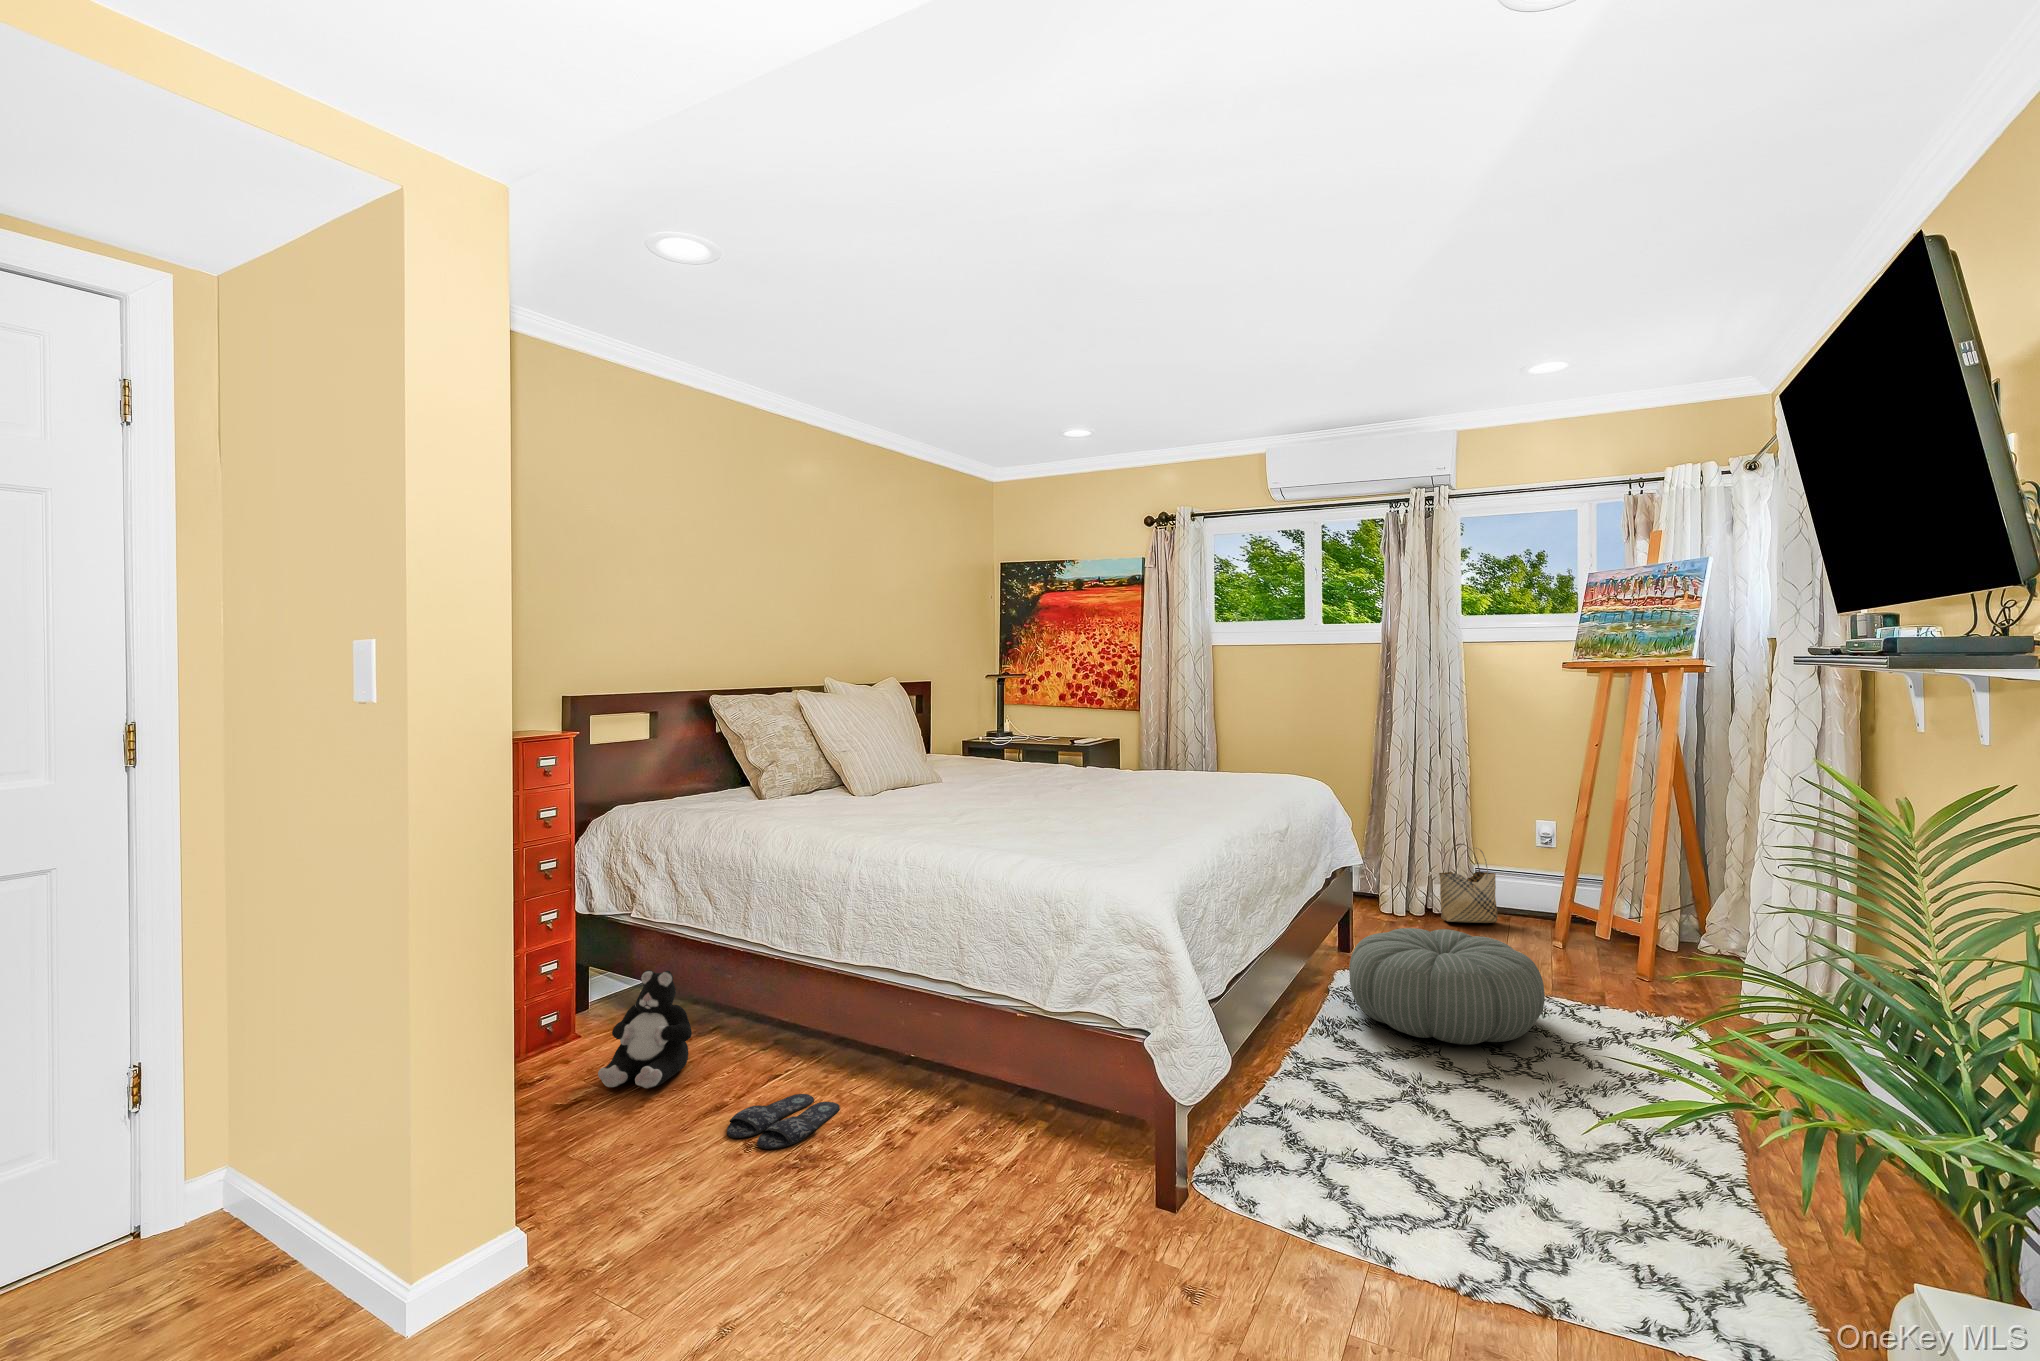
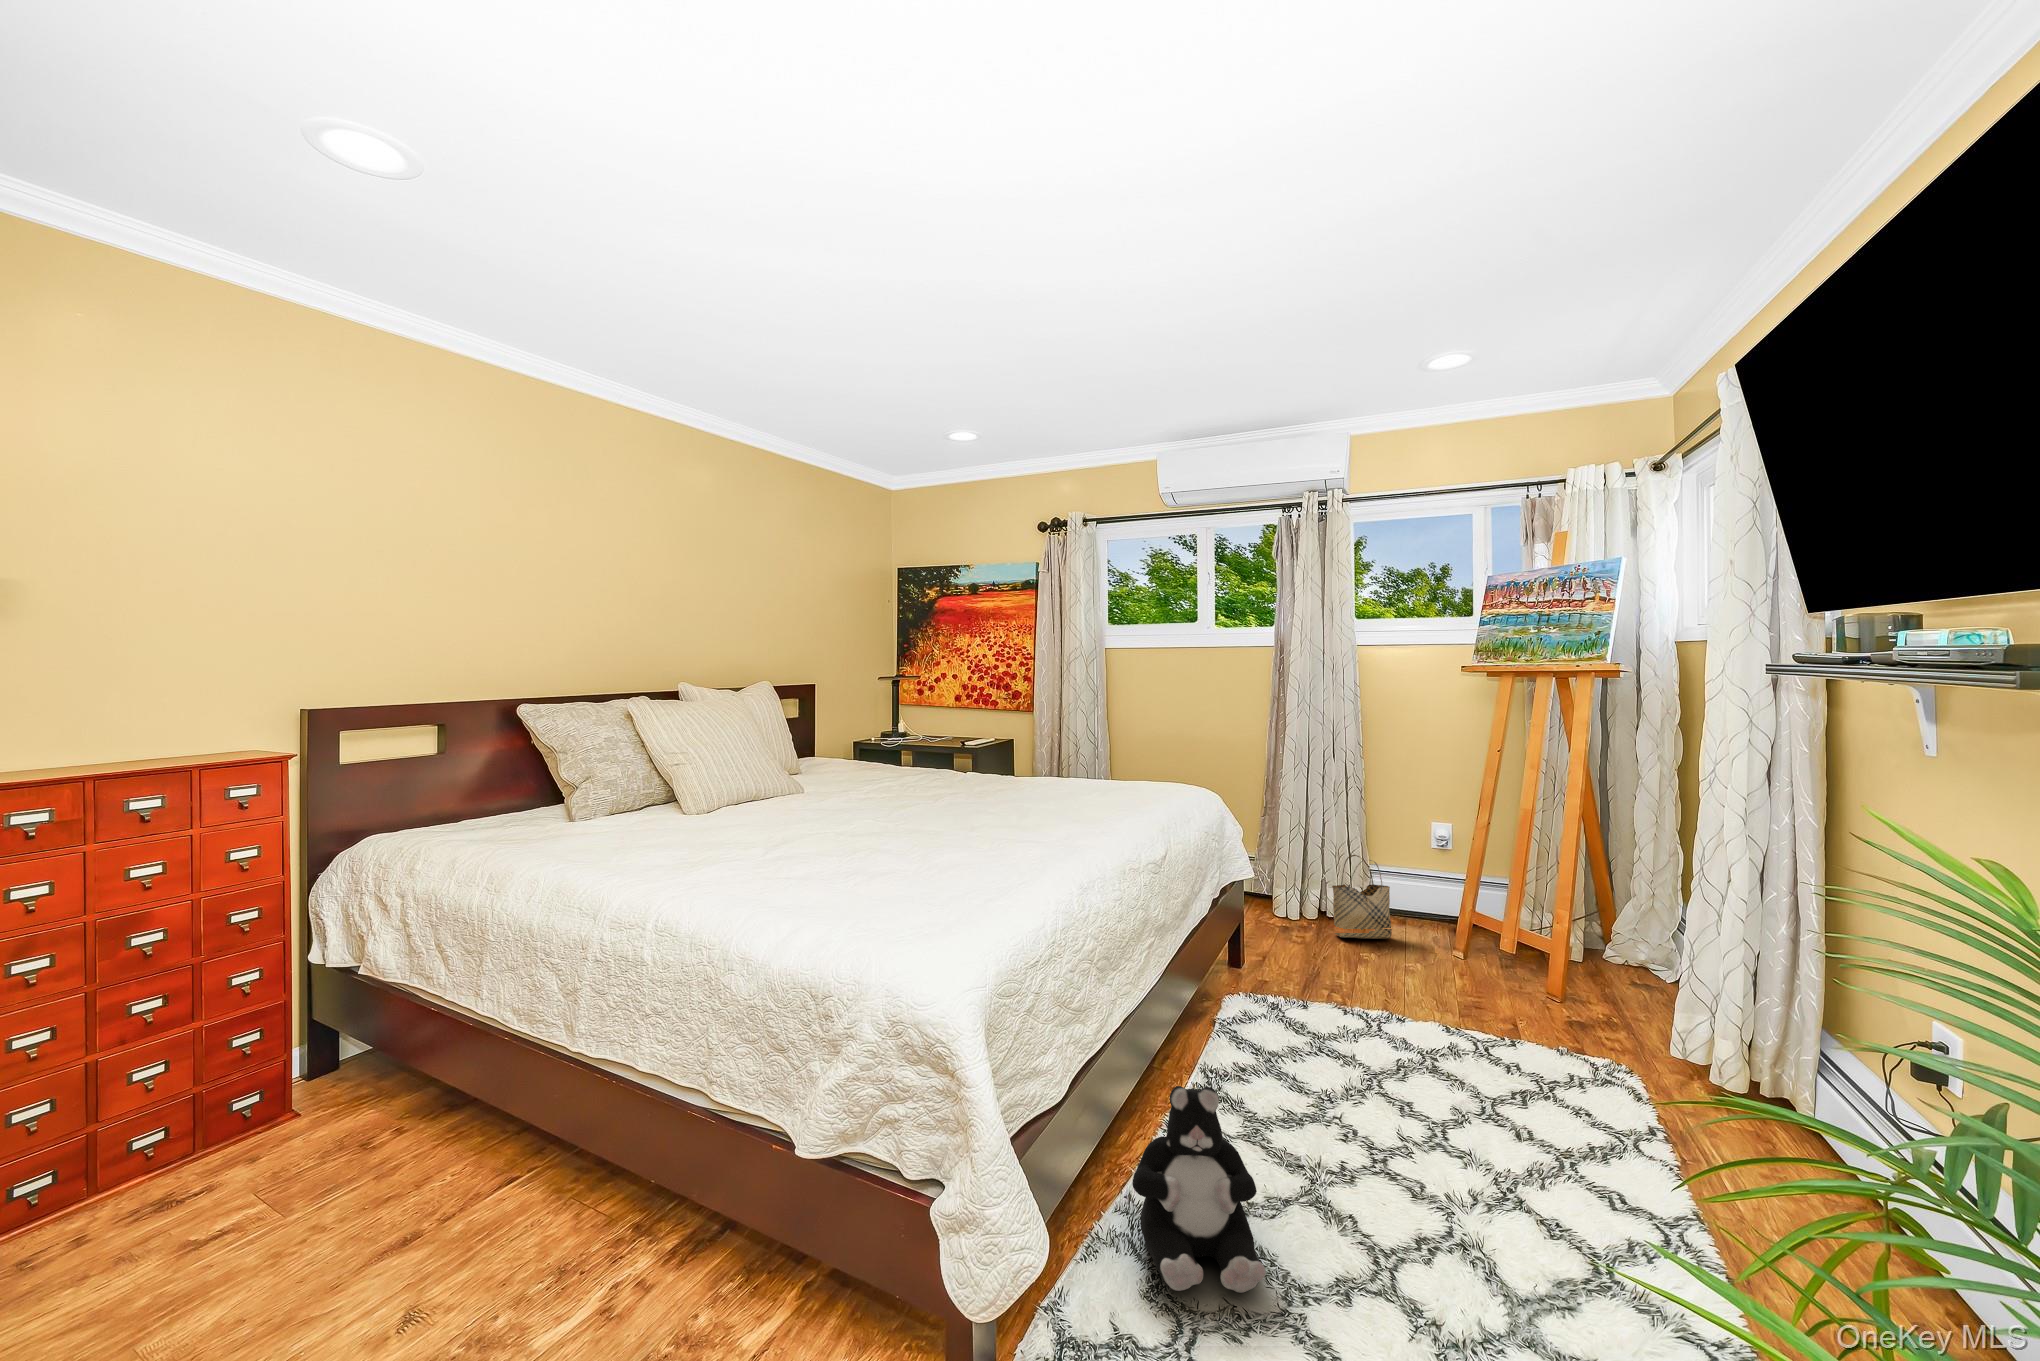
pouf: present [1349,928,1545,1045] -> none [1239,955,1461,1102]
plush toy: present [598,970,692,1089] -> present [1132,1086,1266,1293]
slippers: present [727,1094,840,1149] -> none [385,1193,570,1300]

